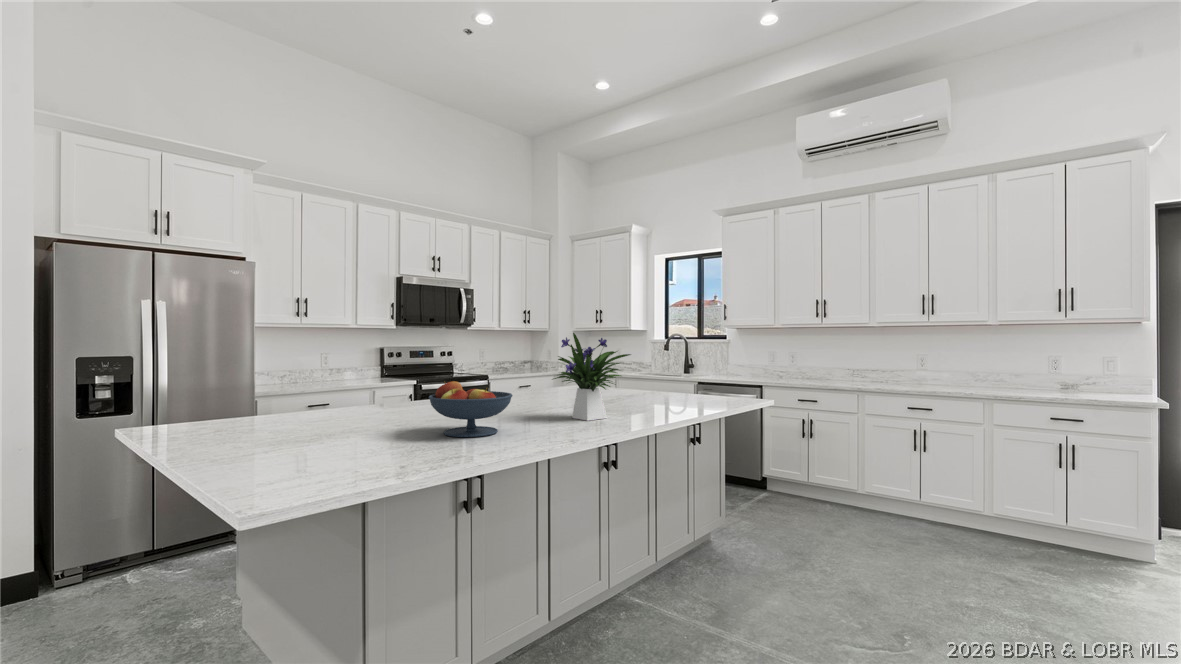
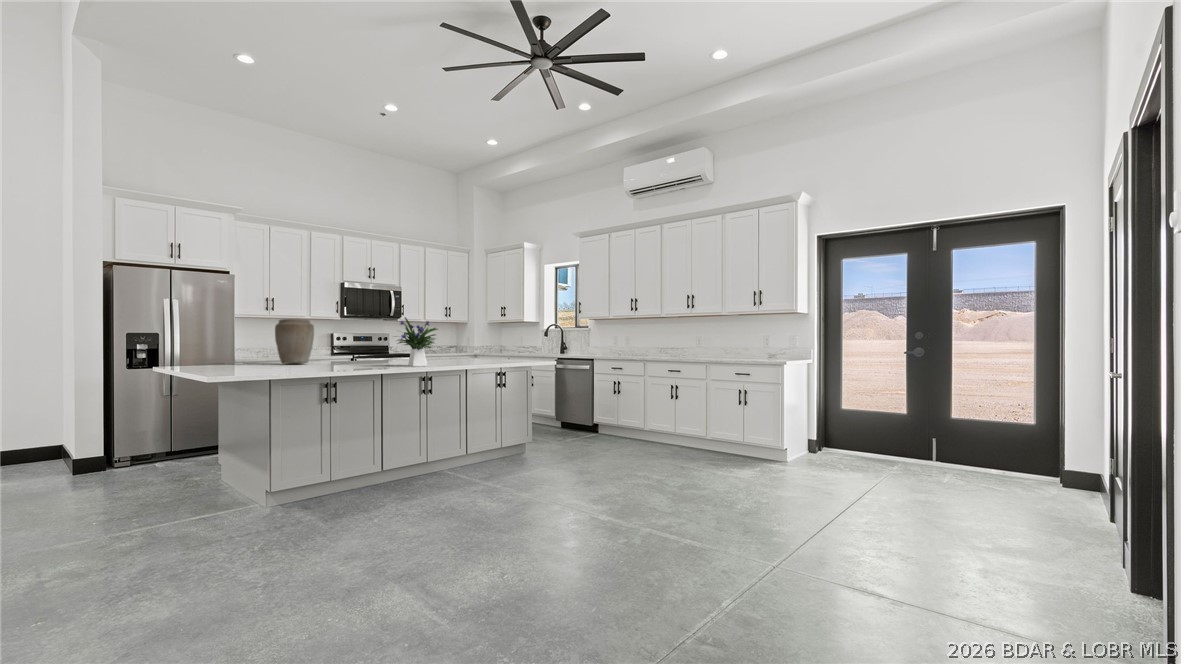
vase: none [335,336,399,413] -> present [275,319,314,364]
fruit bowl: present [429,381,512,437] -> none [313,341,361,369]

